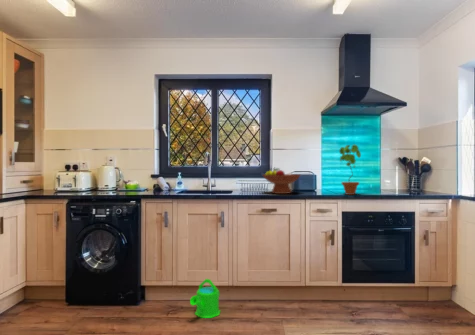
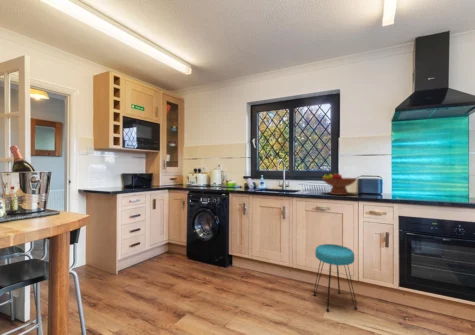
potted plant: present [340,145,361,195] -> none [398,150,421,200]
stool: none [262,251,310,325] -> present [313,244,357,311]
watering can: present [190,279,220,318] -> none [253,258,282,289]

